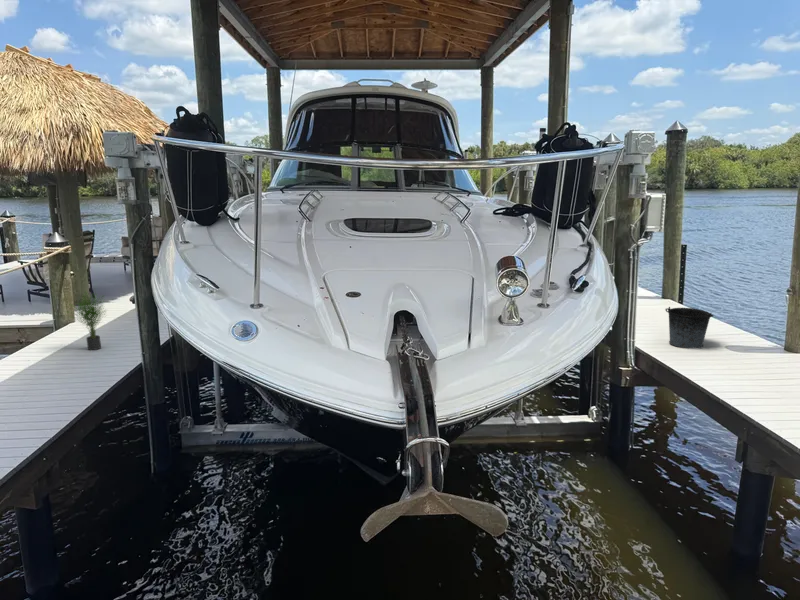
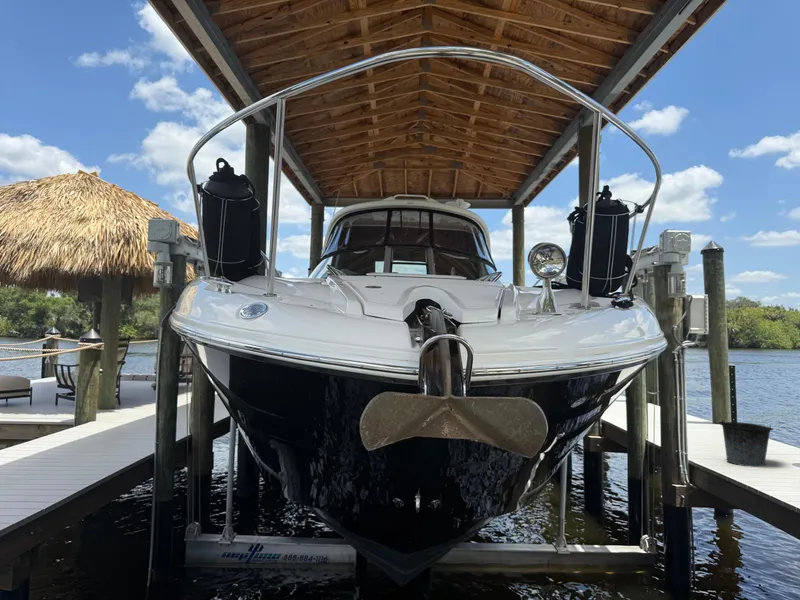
potted plant: present [74,297,103,350] -> none [86,377,131,440]

